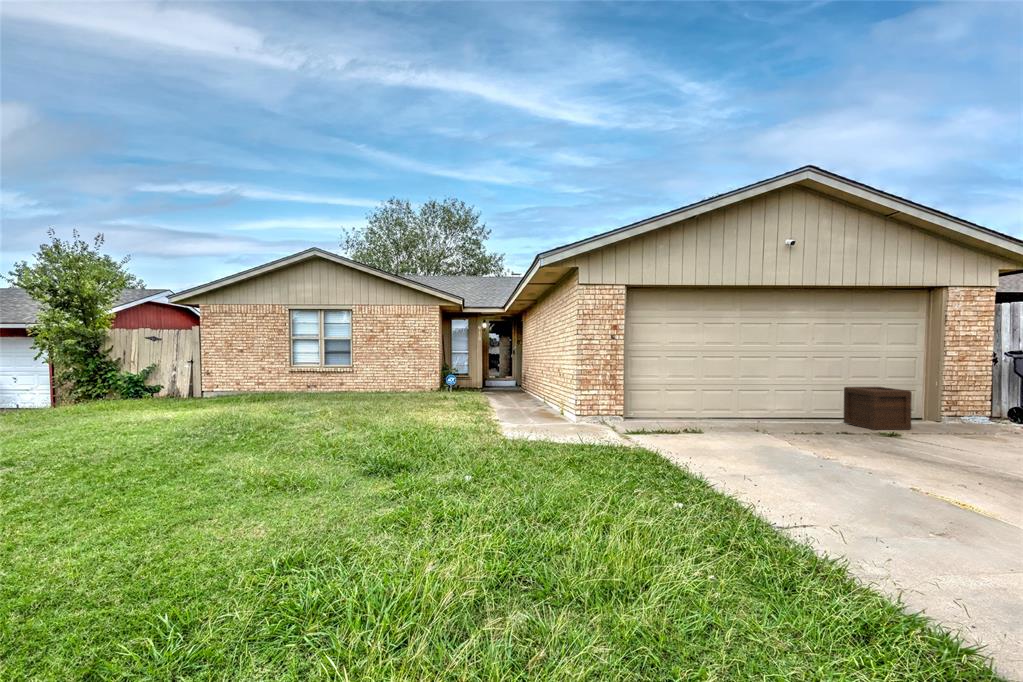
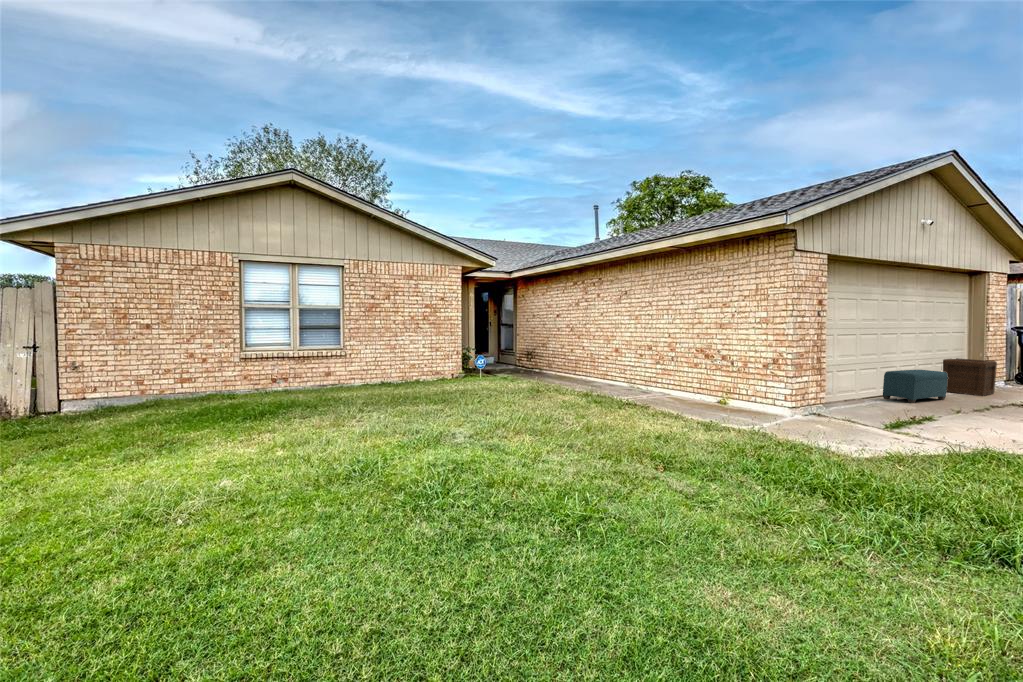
bench: none [718,395,793,428] -> present [883,370,948,403]

